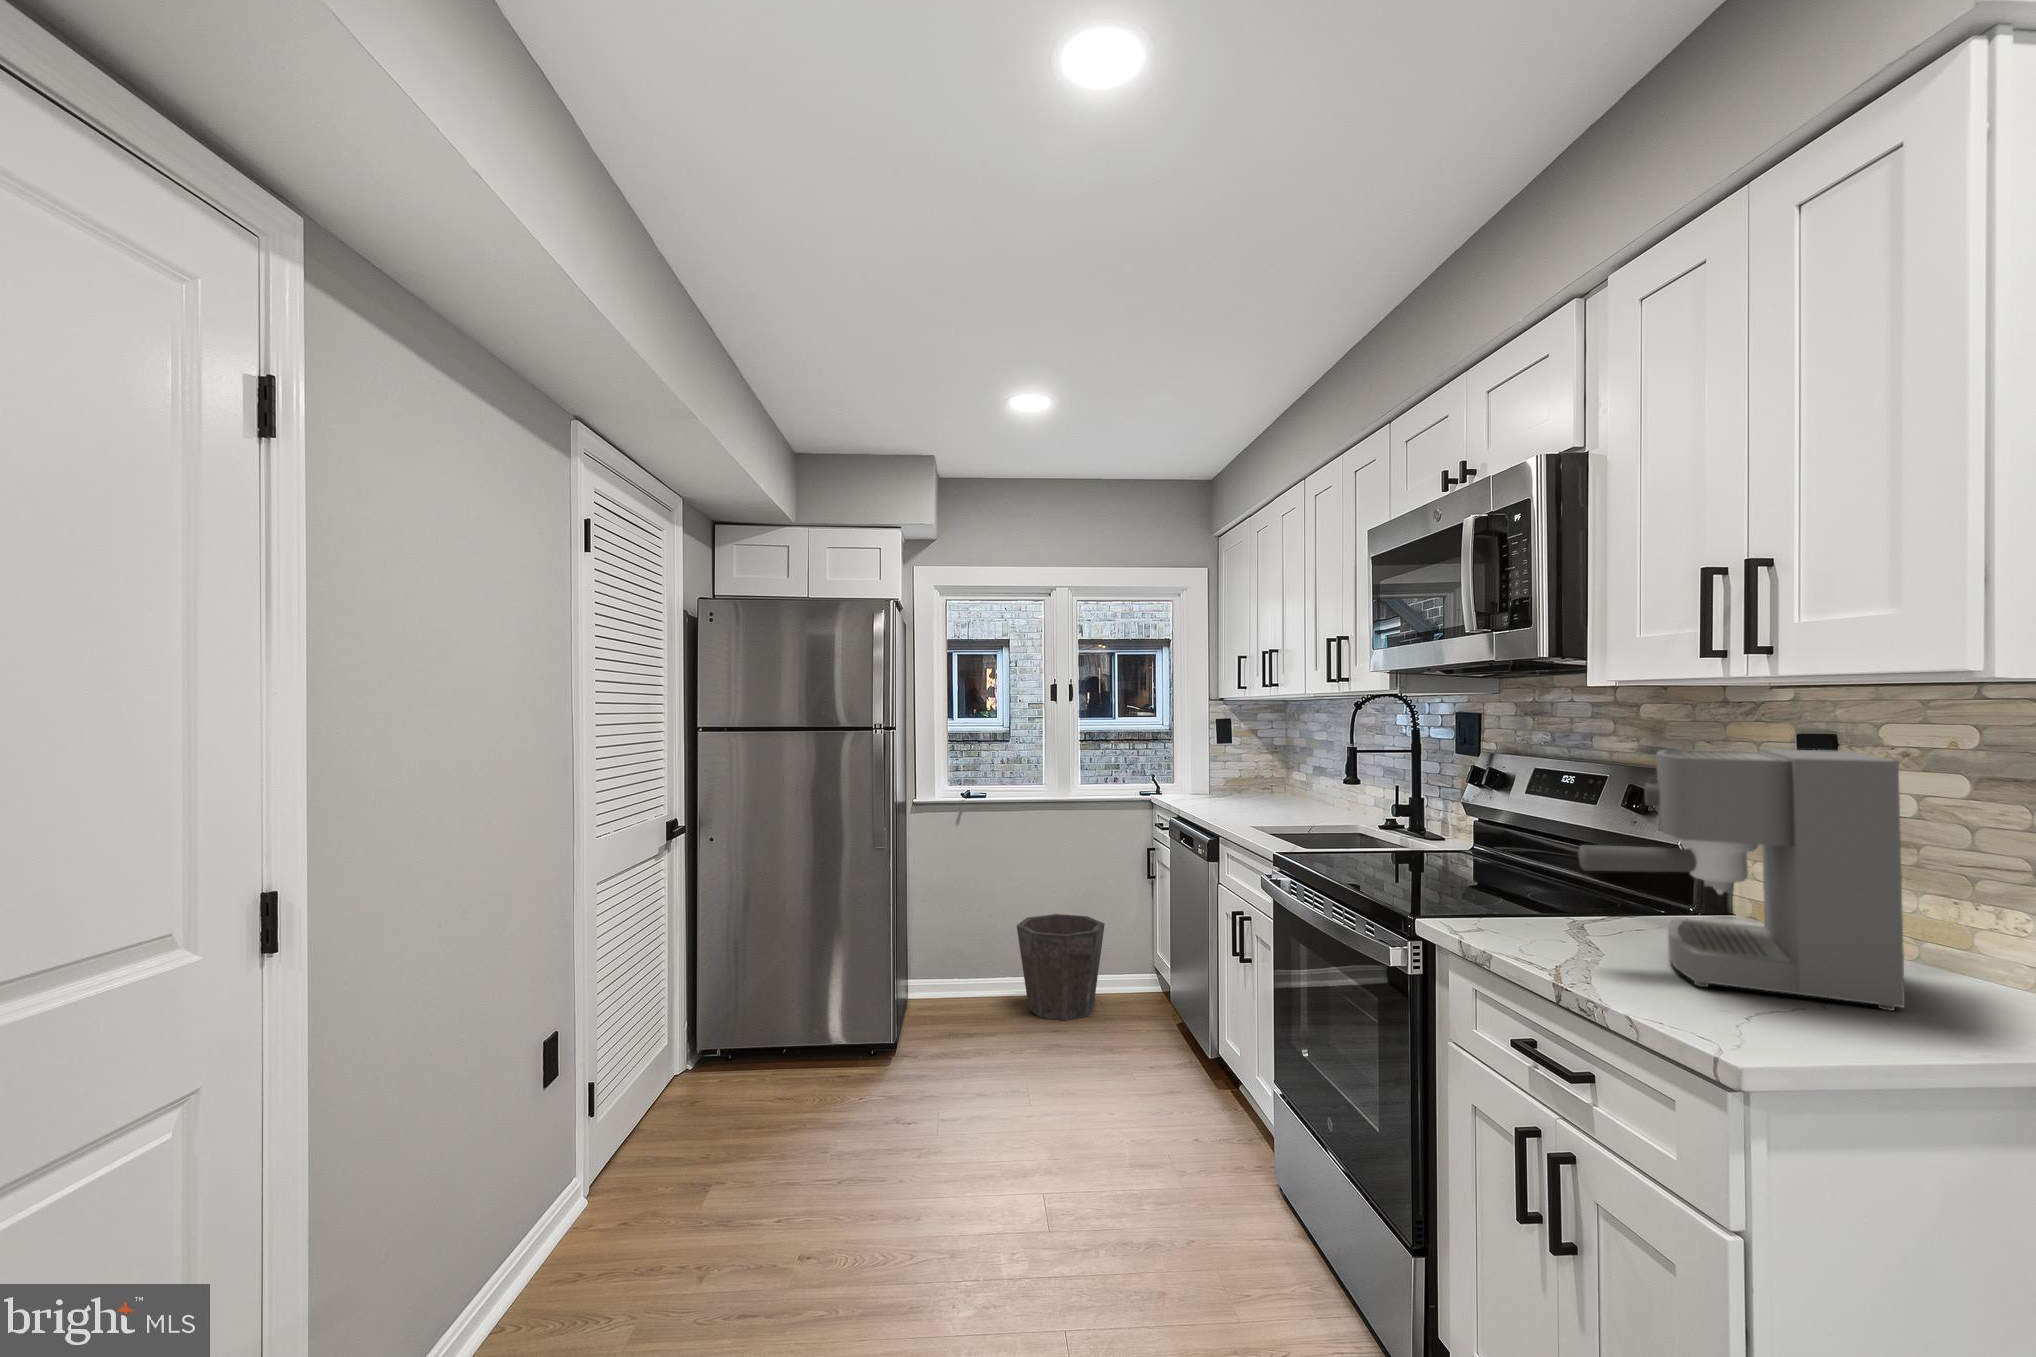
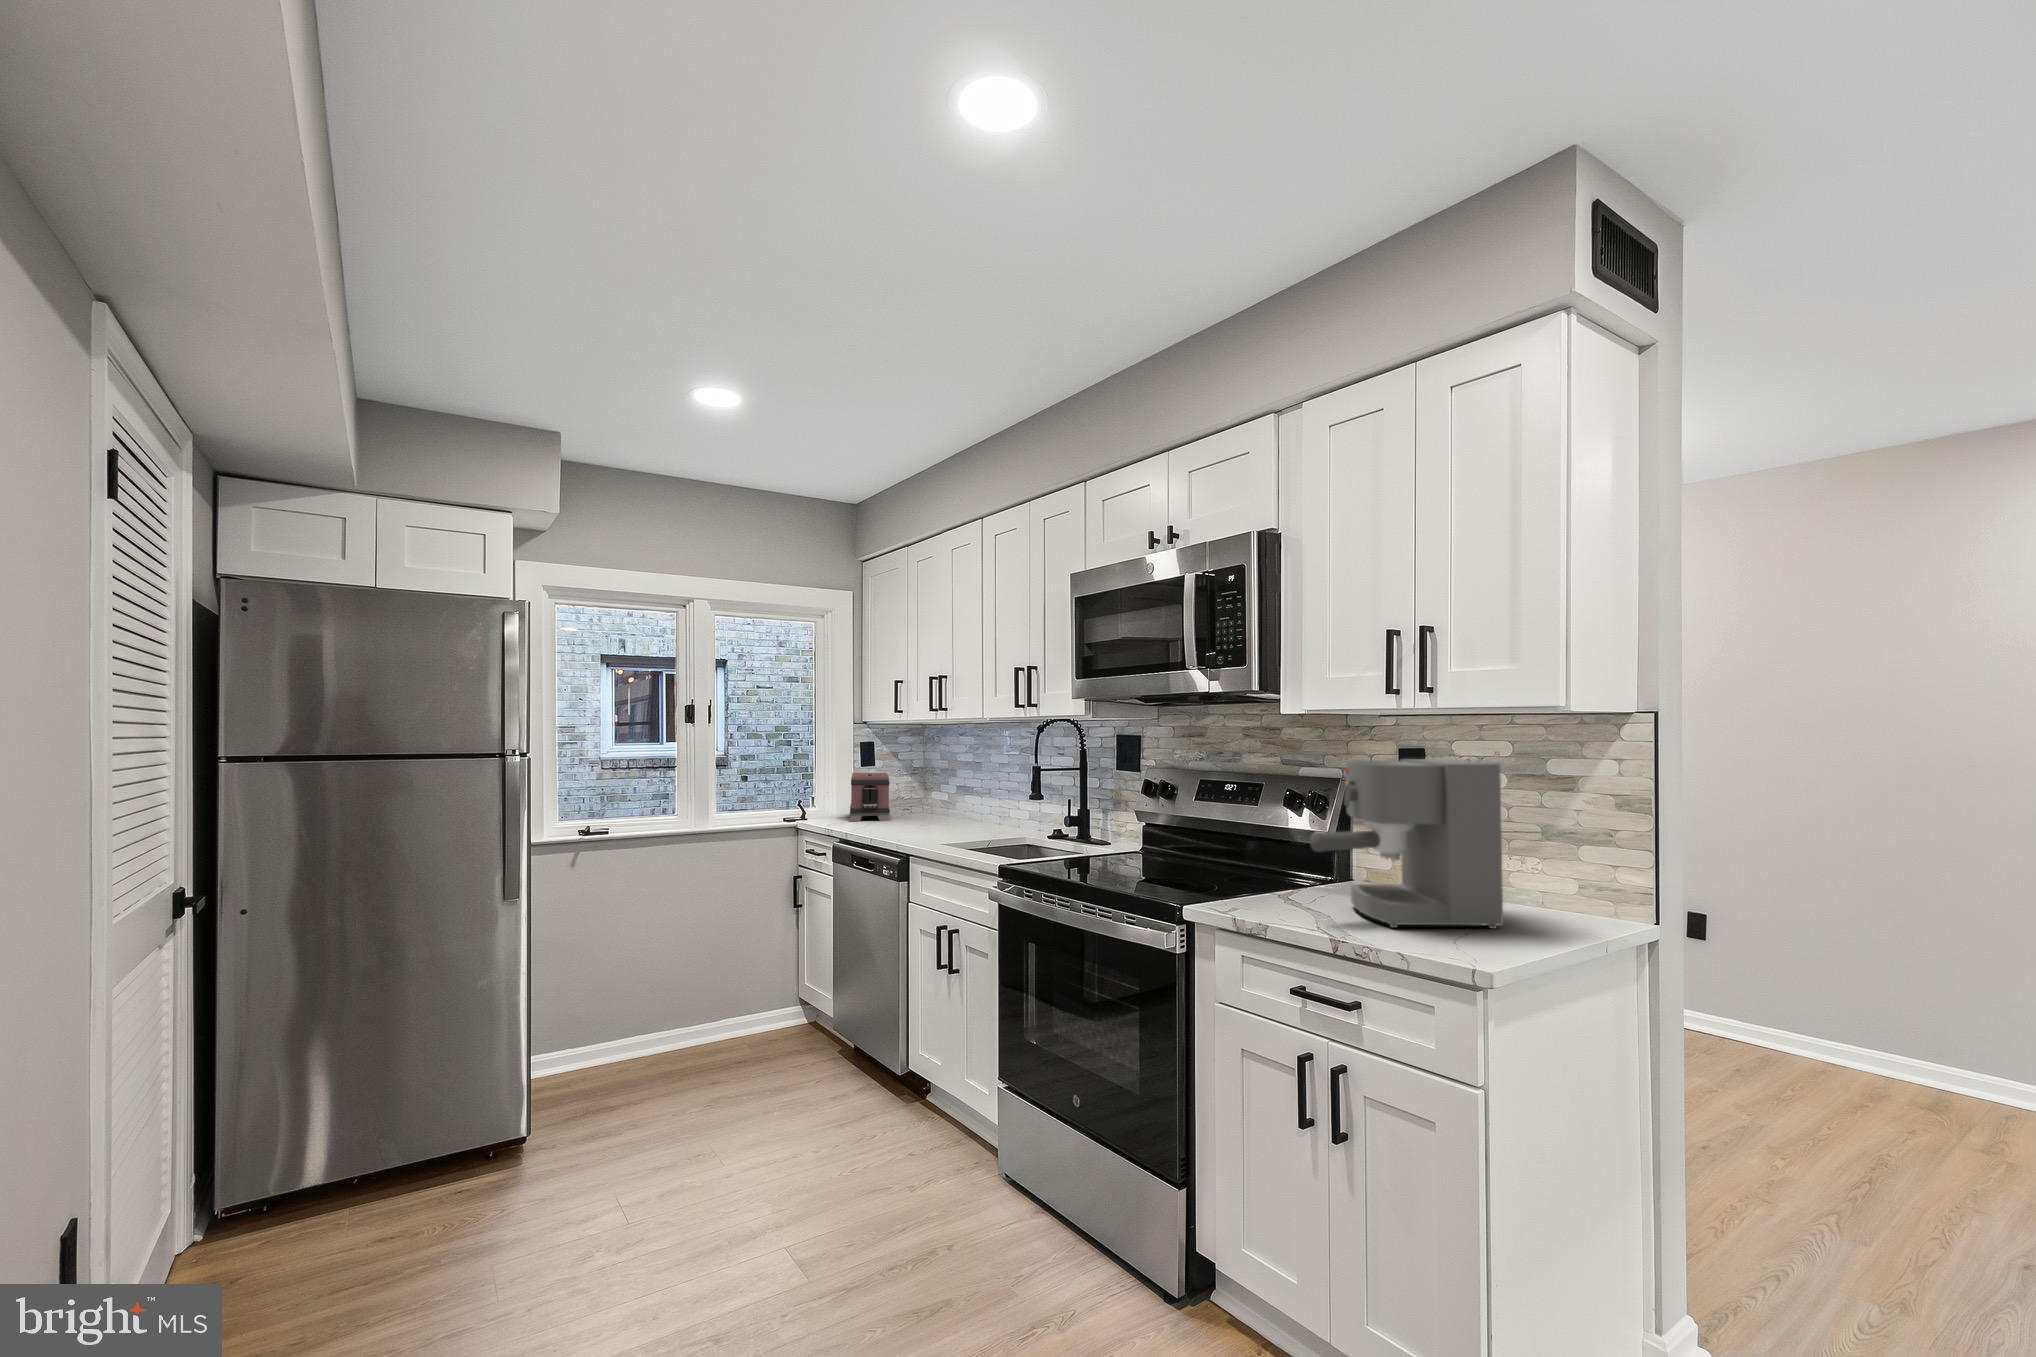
toaster: none [1198,750,1248,800] -> present [849,773,890,821]
waste bin: present [1017,914,1105,1021] -> none [658,951,755,1067]

